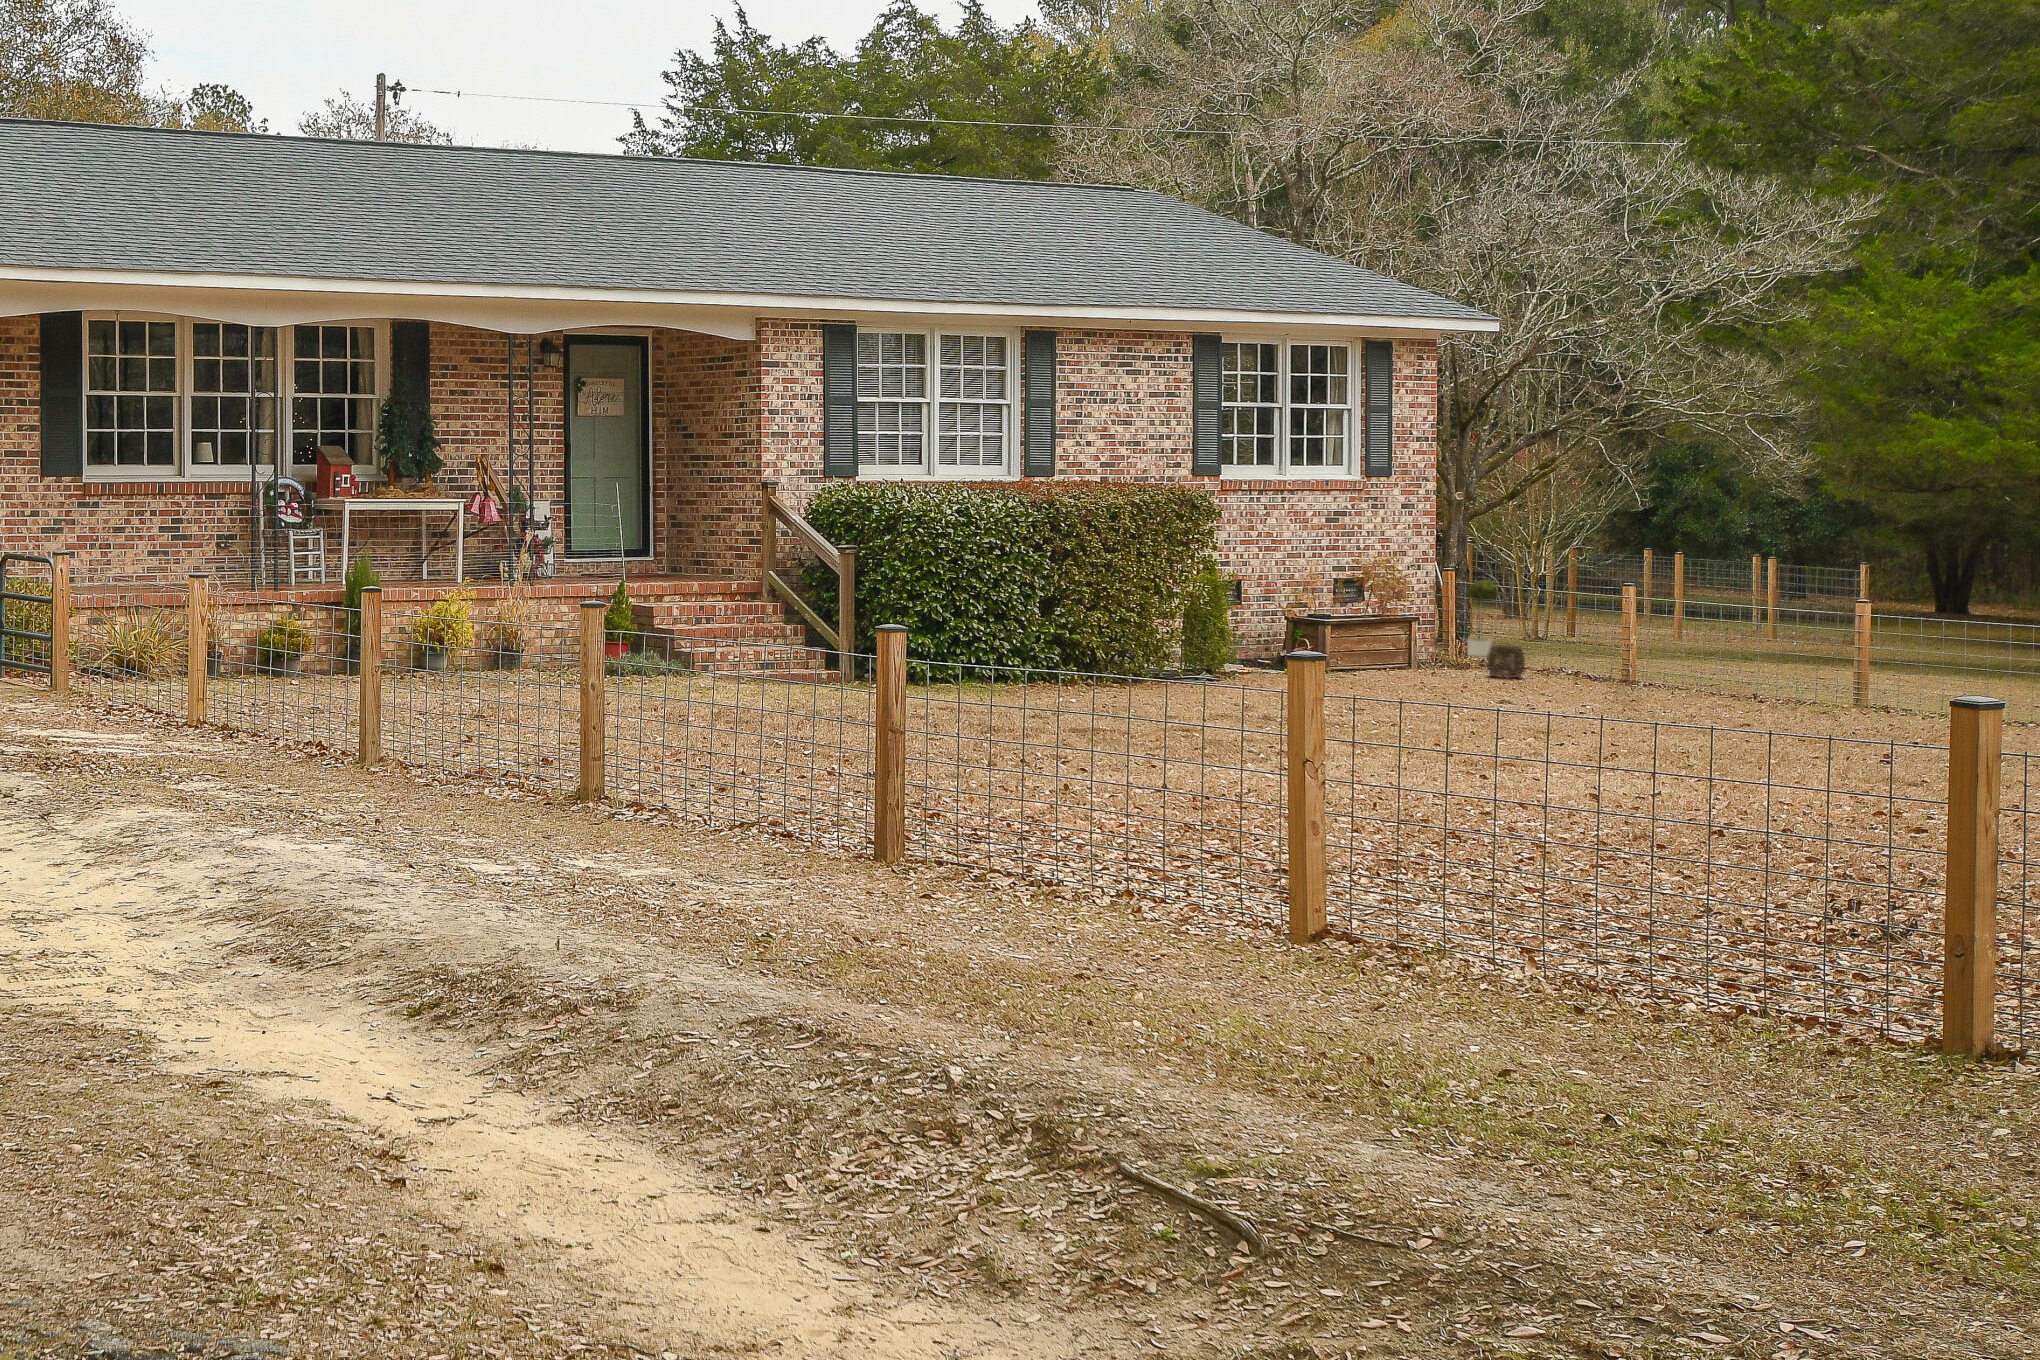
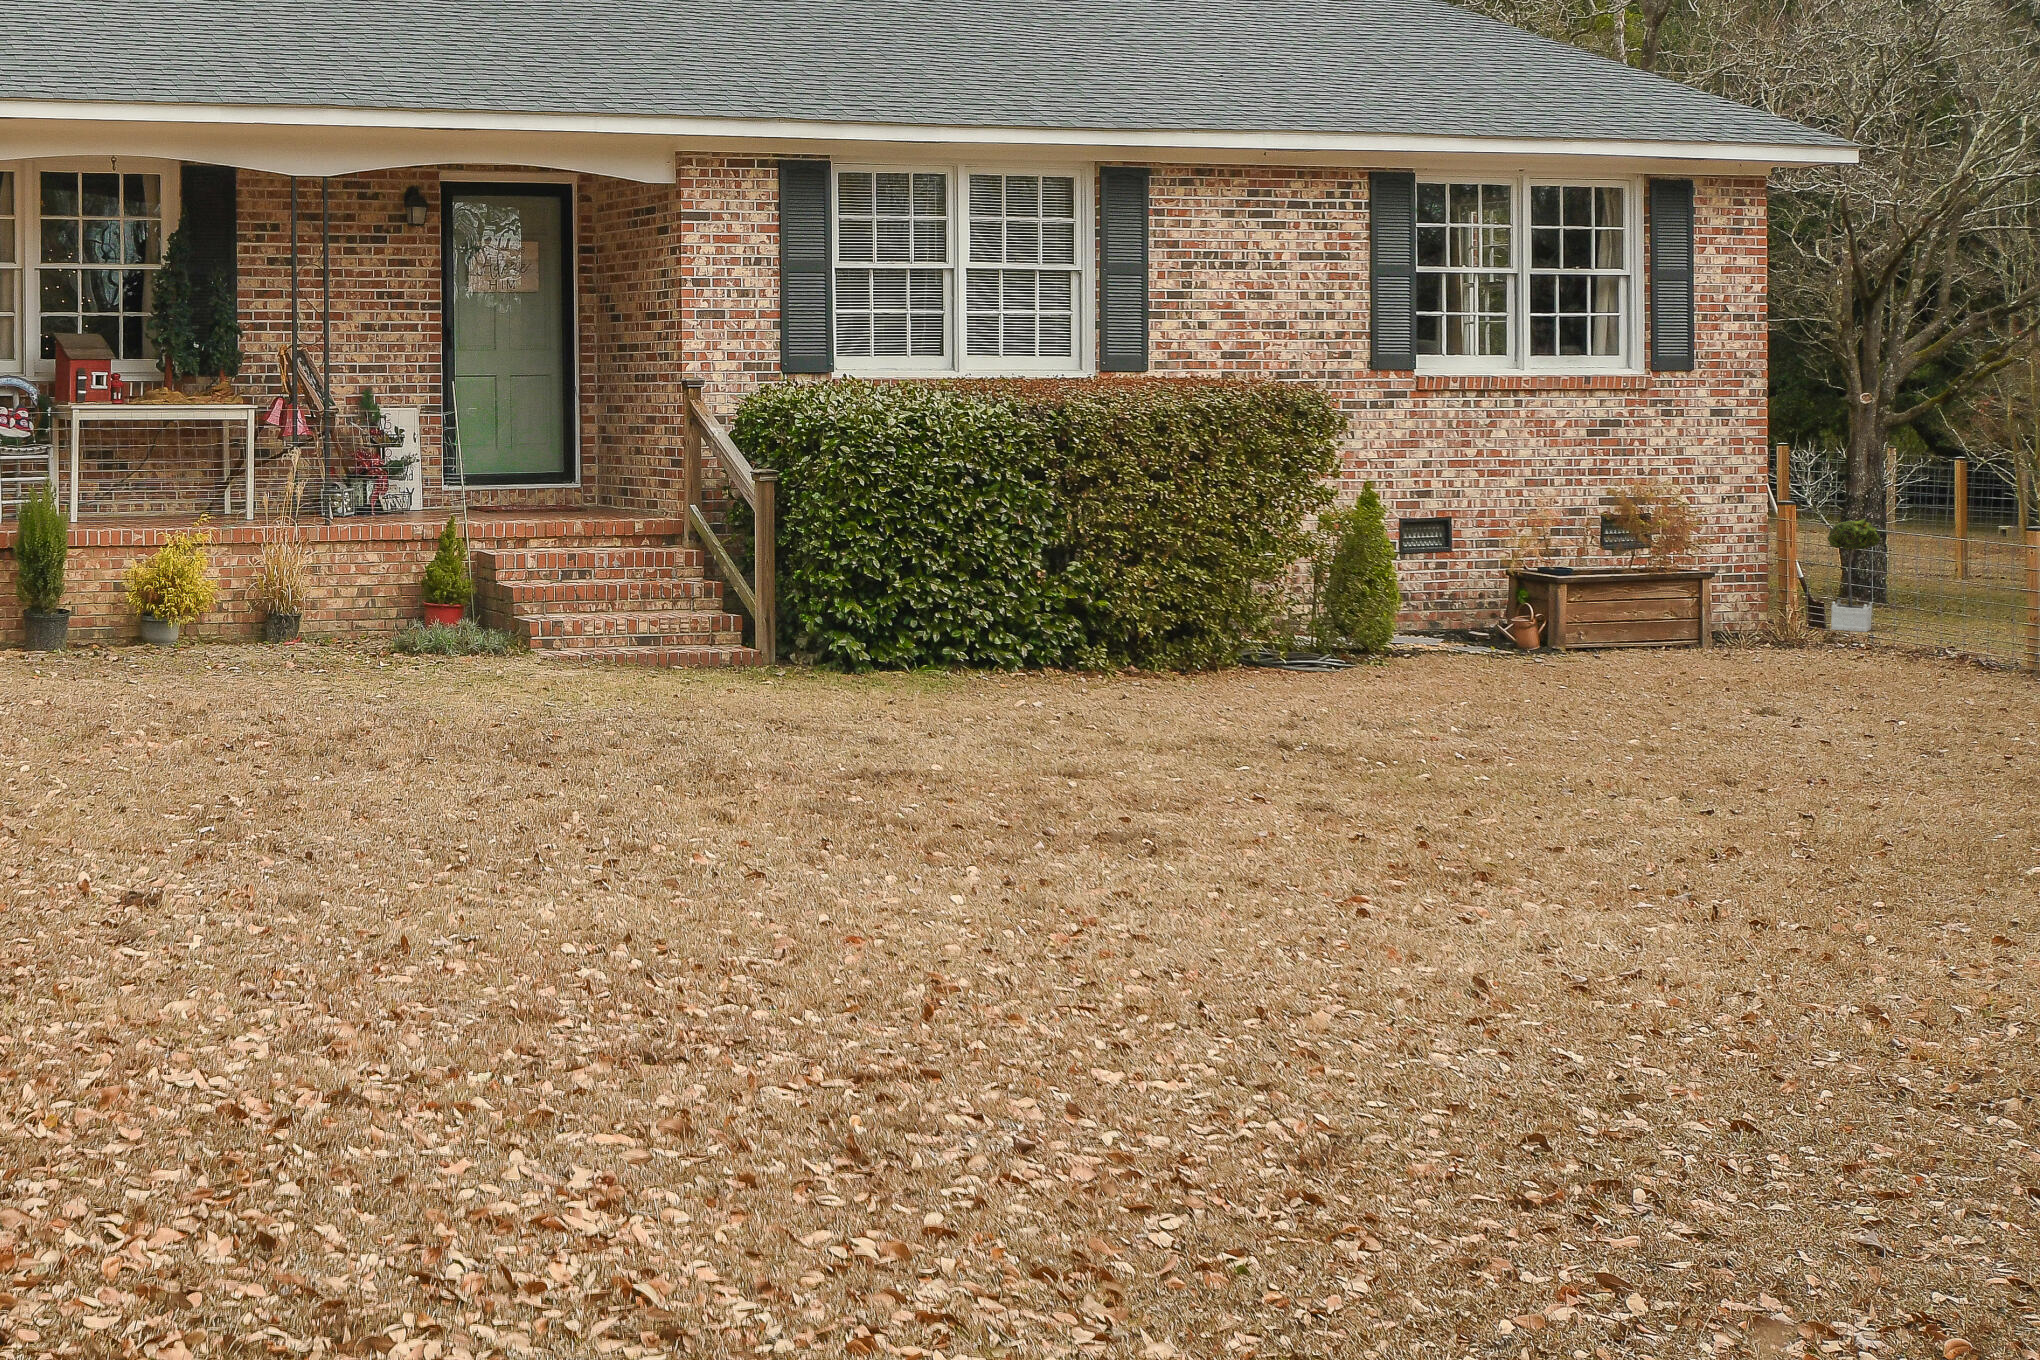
woven basket: present [1486,645,1525,678] -> none [1820,622,1884,674]

